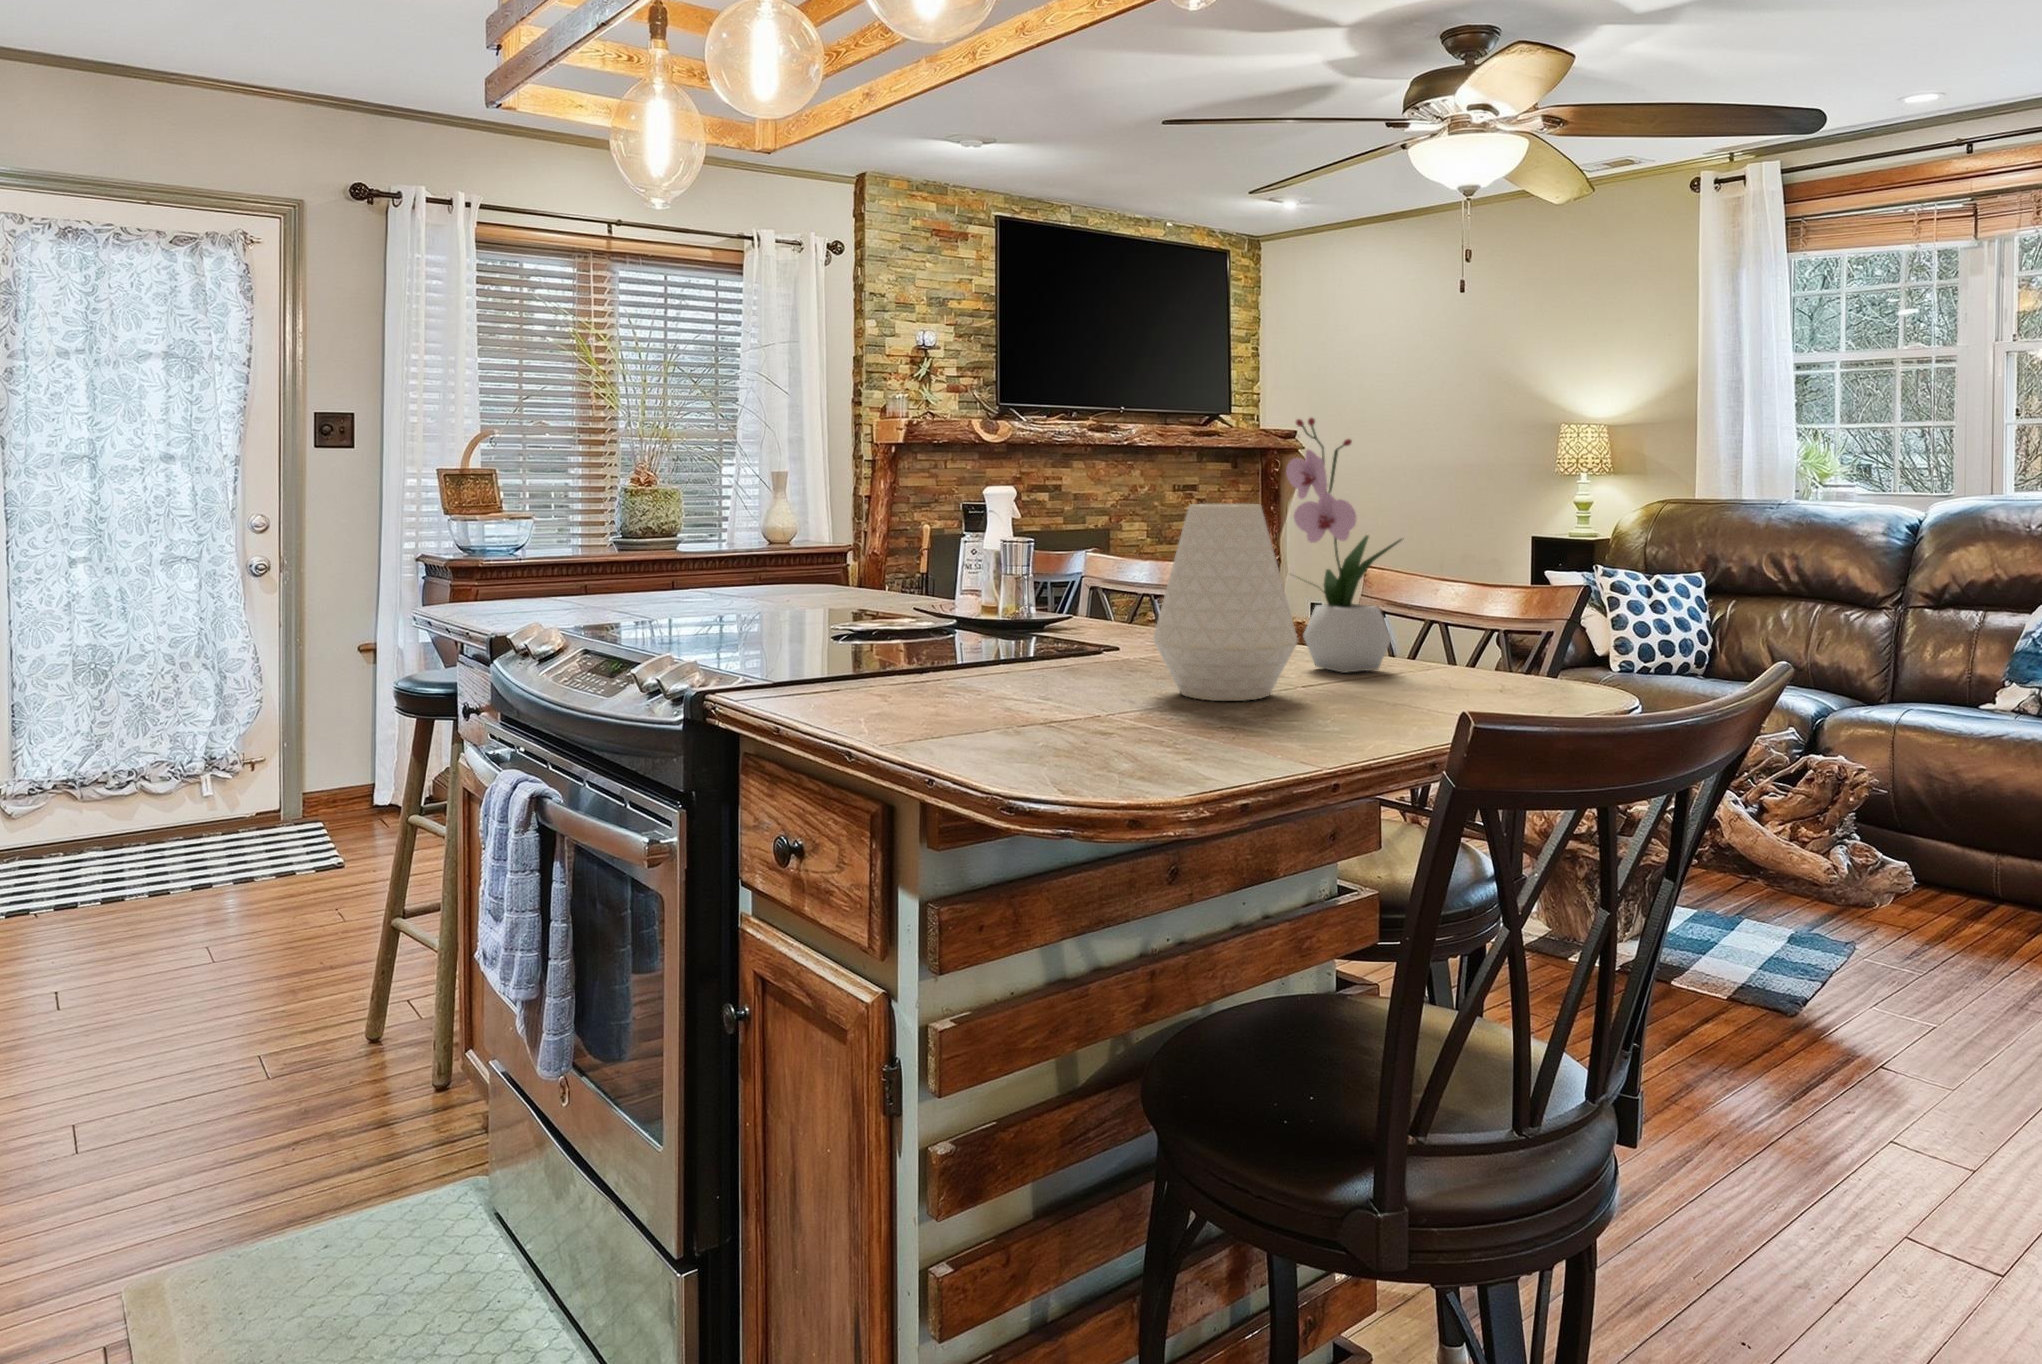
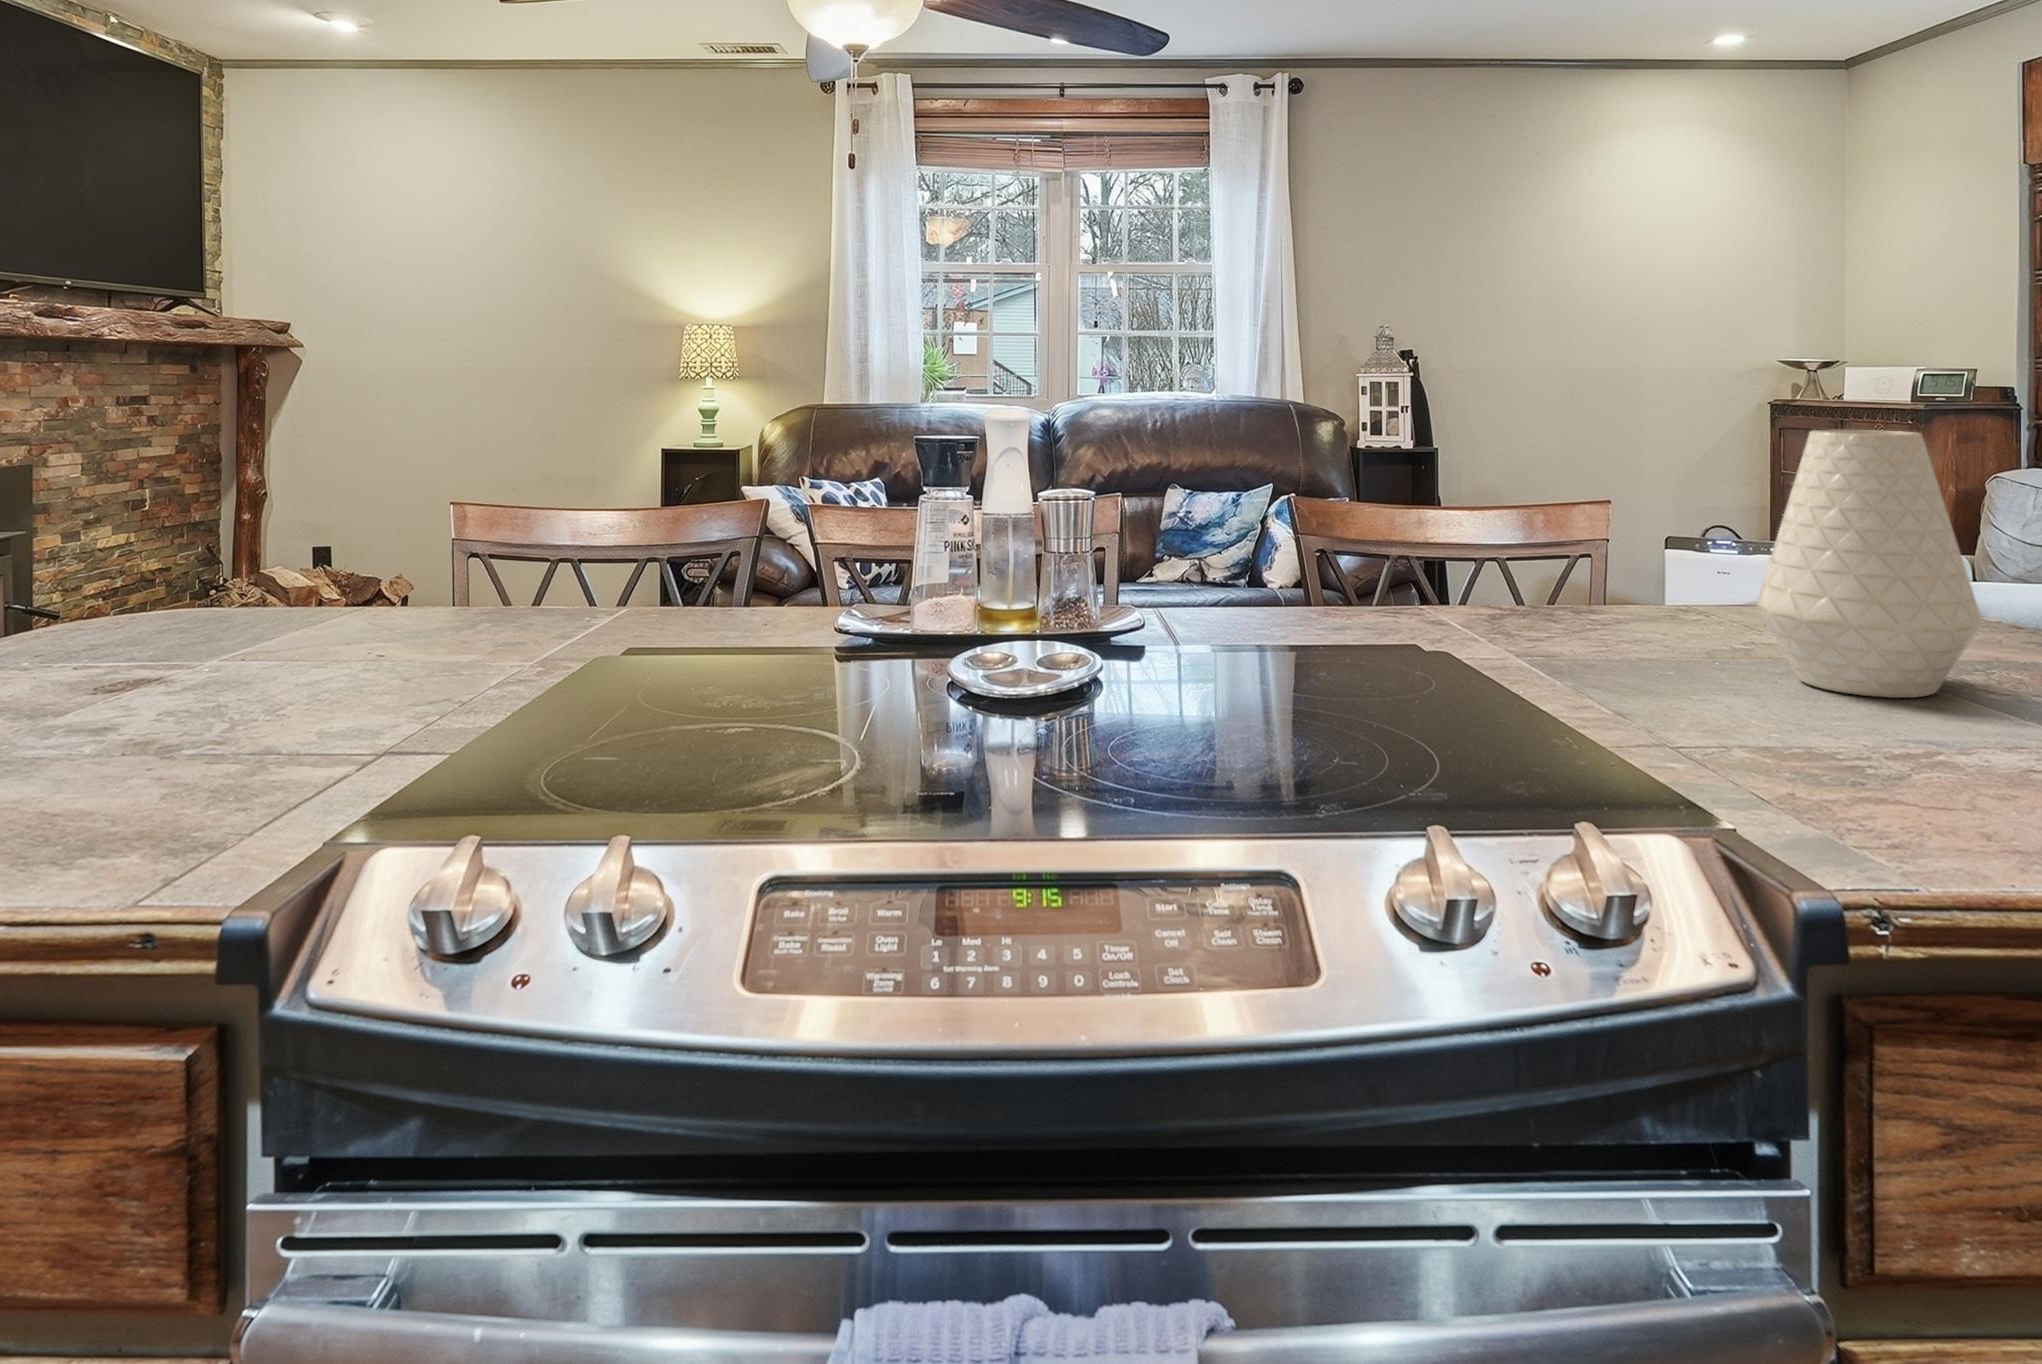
flower arrangement: present [1286,418,1404,673] -> none [1600,317,1716,633]

